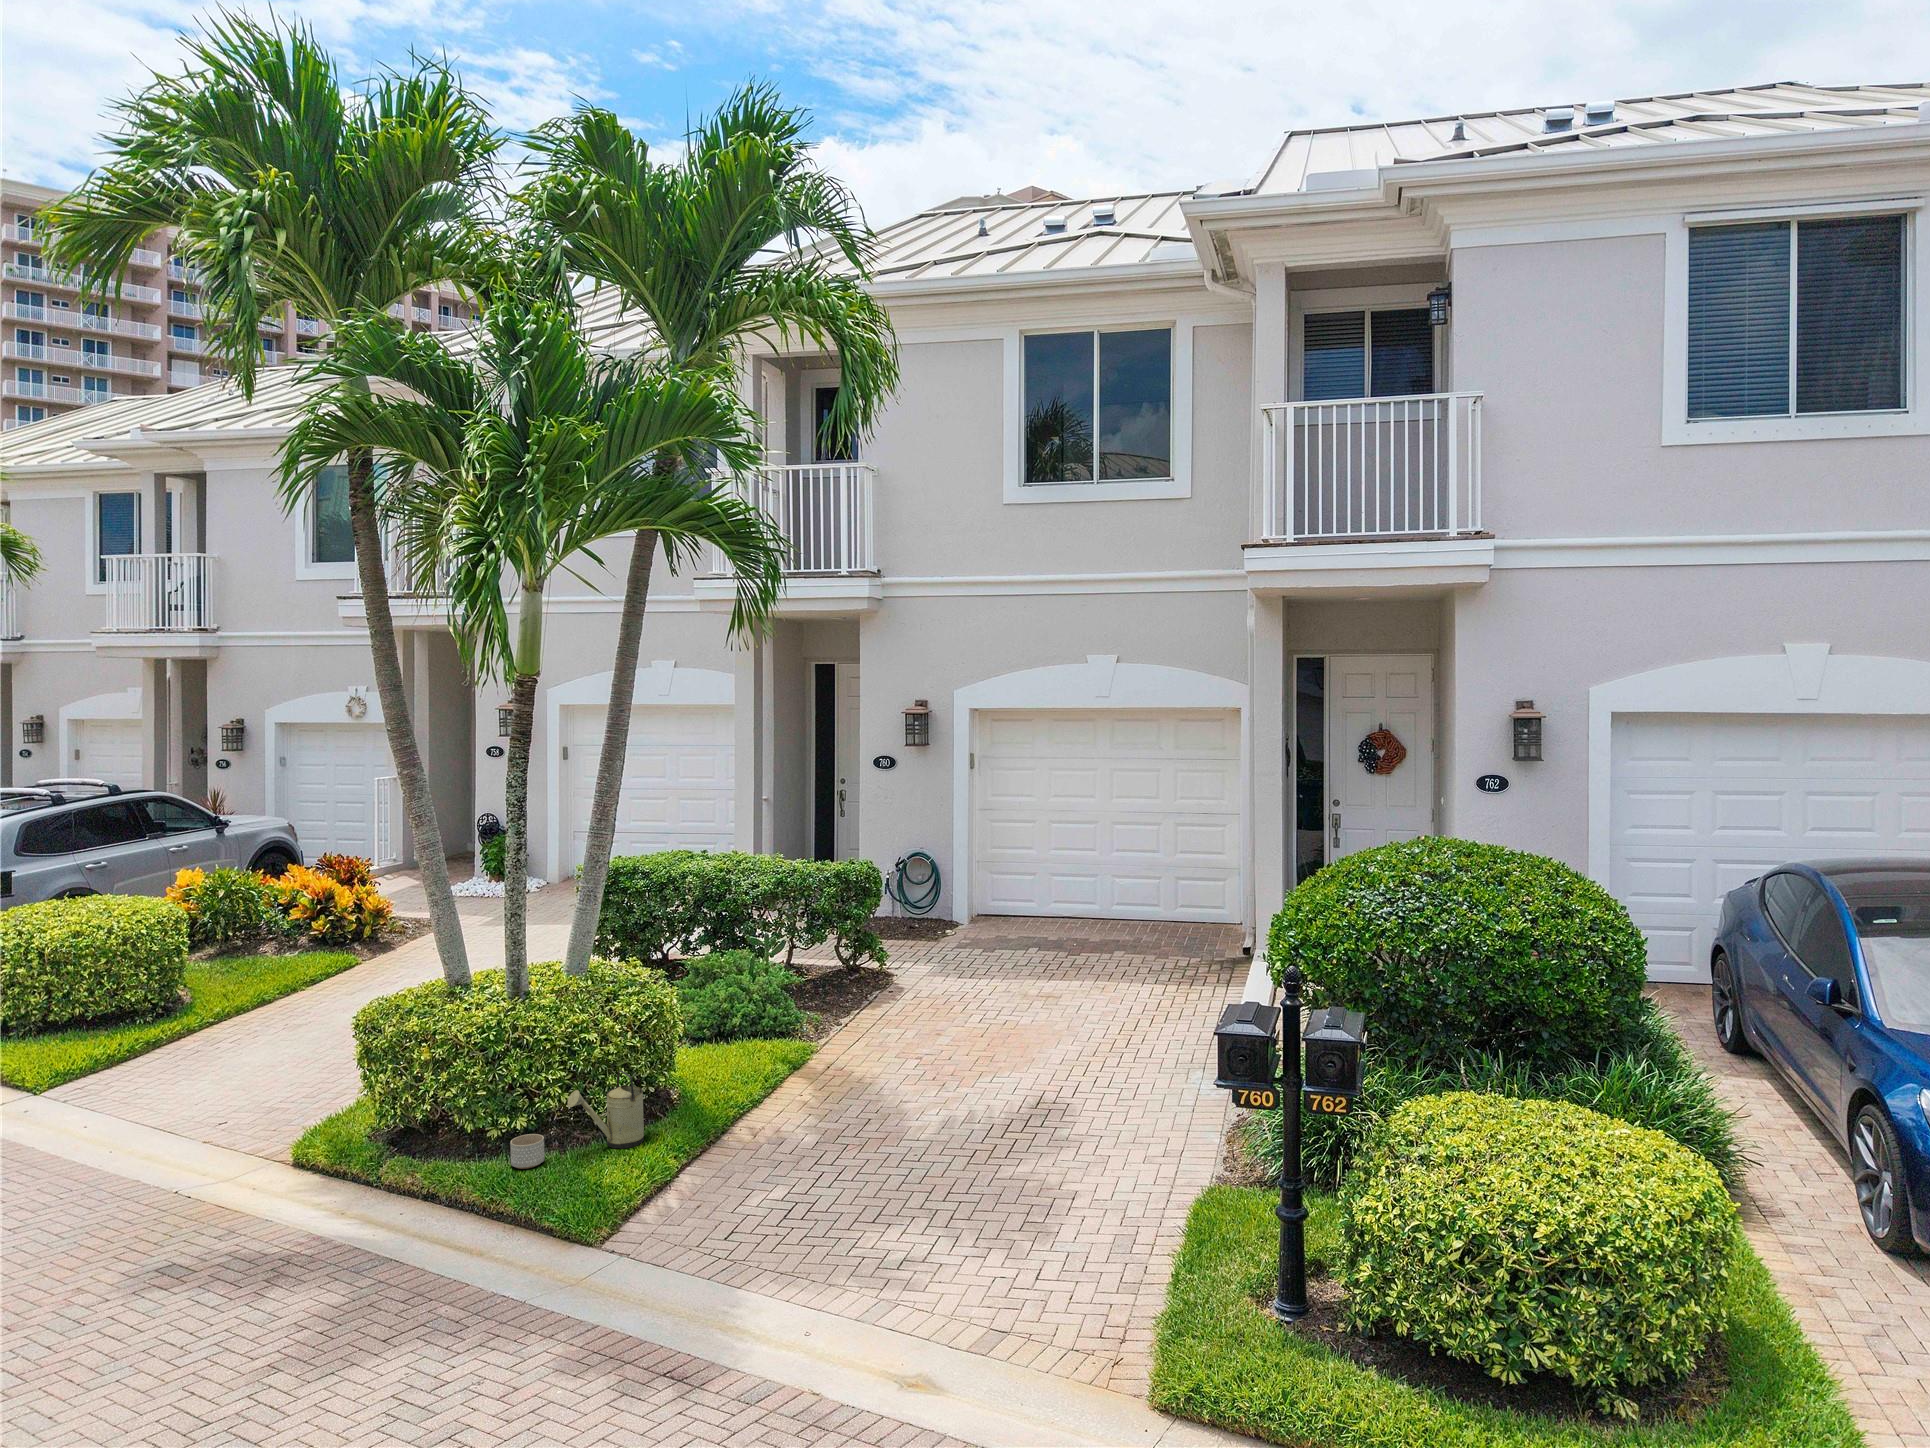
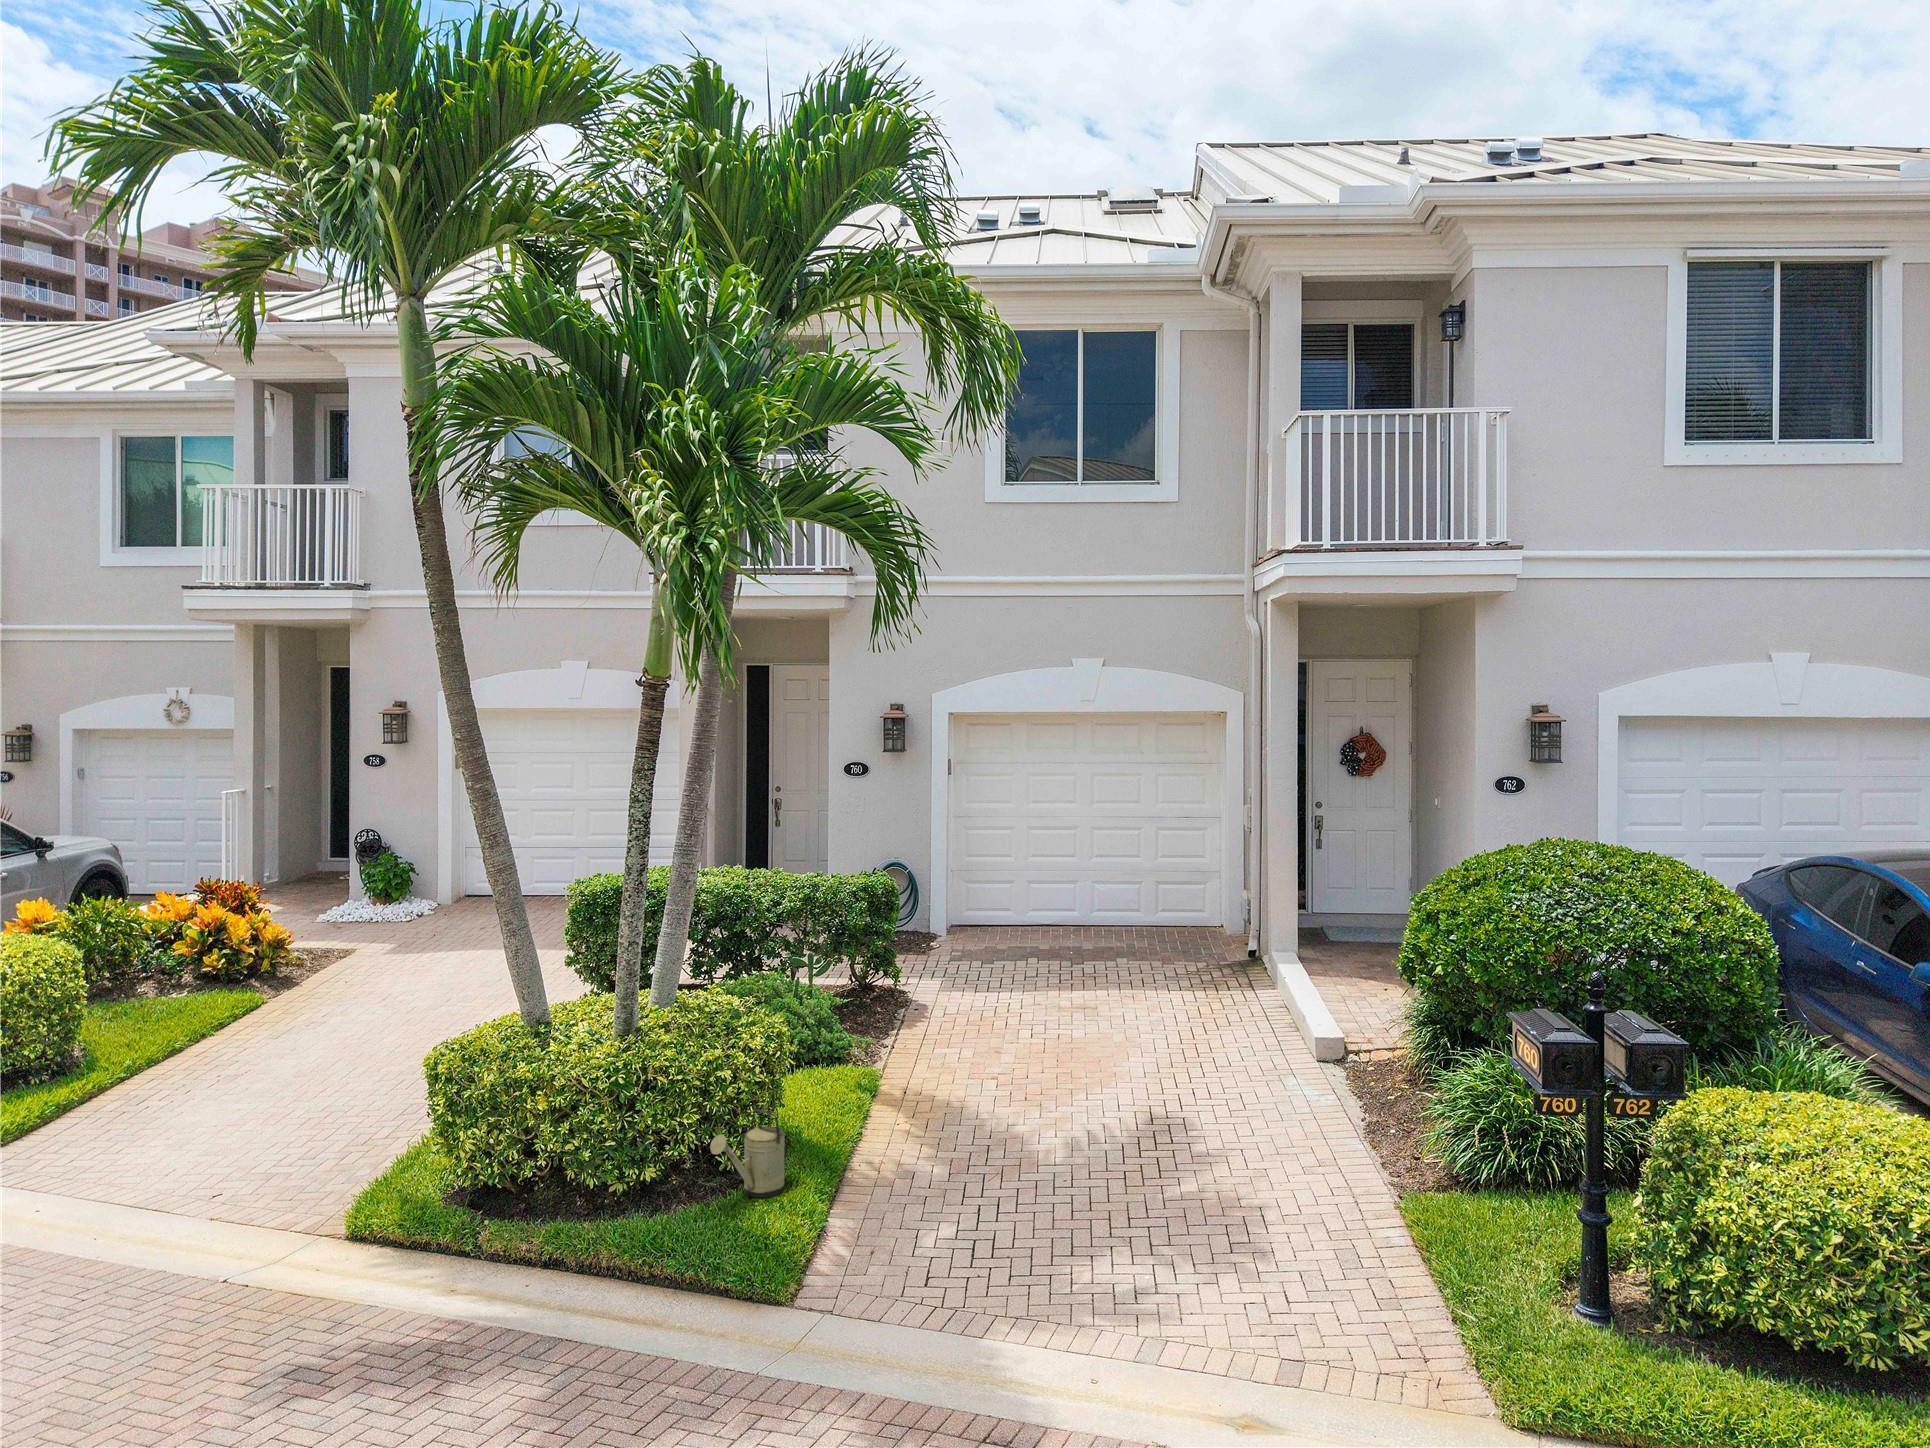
planter: present [510,1134,544,1169] -> none [649,1188,686,1229]

